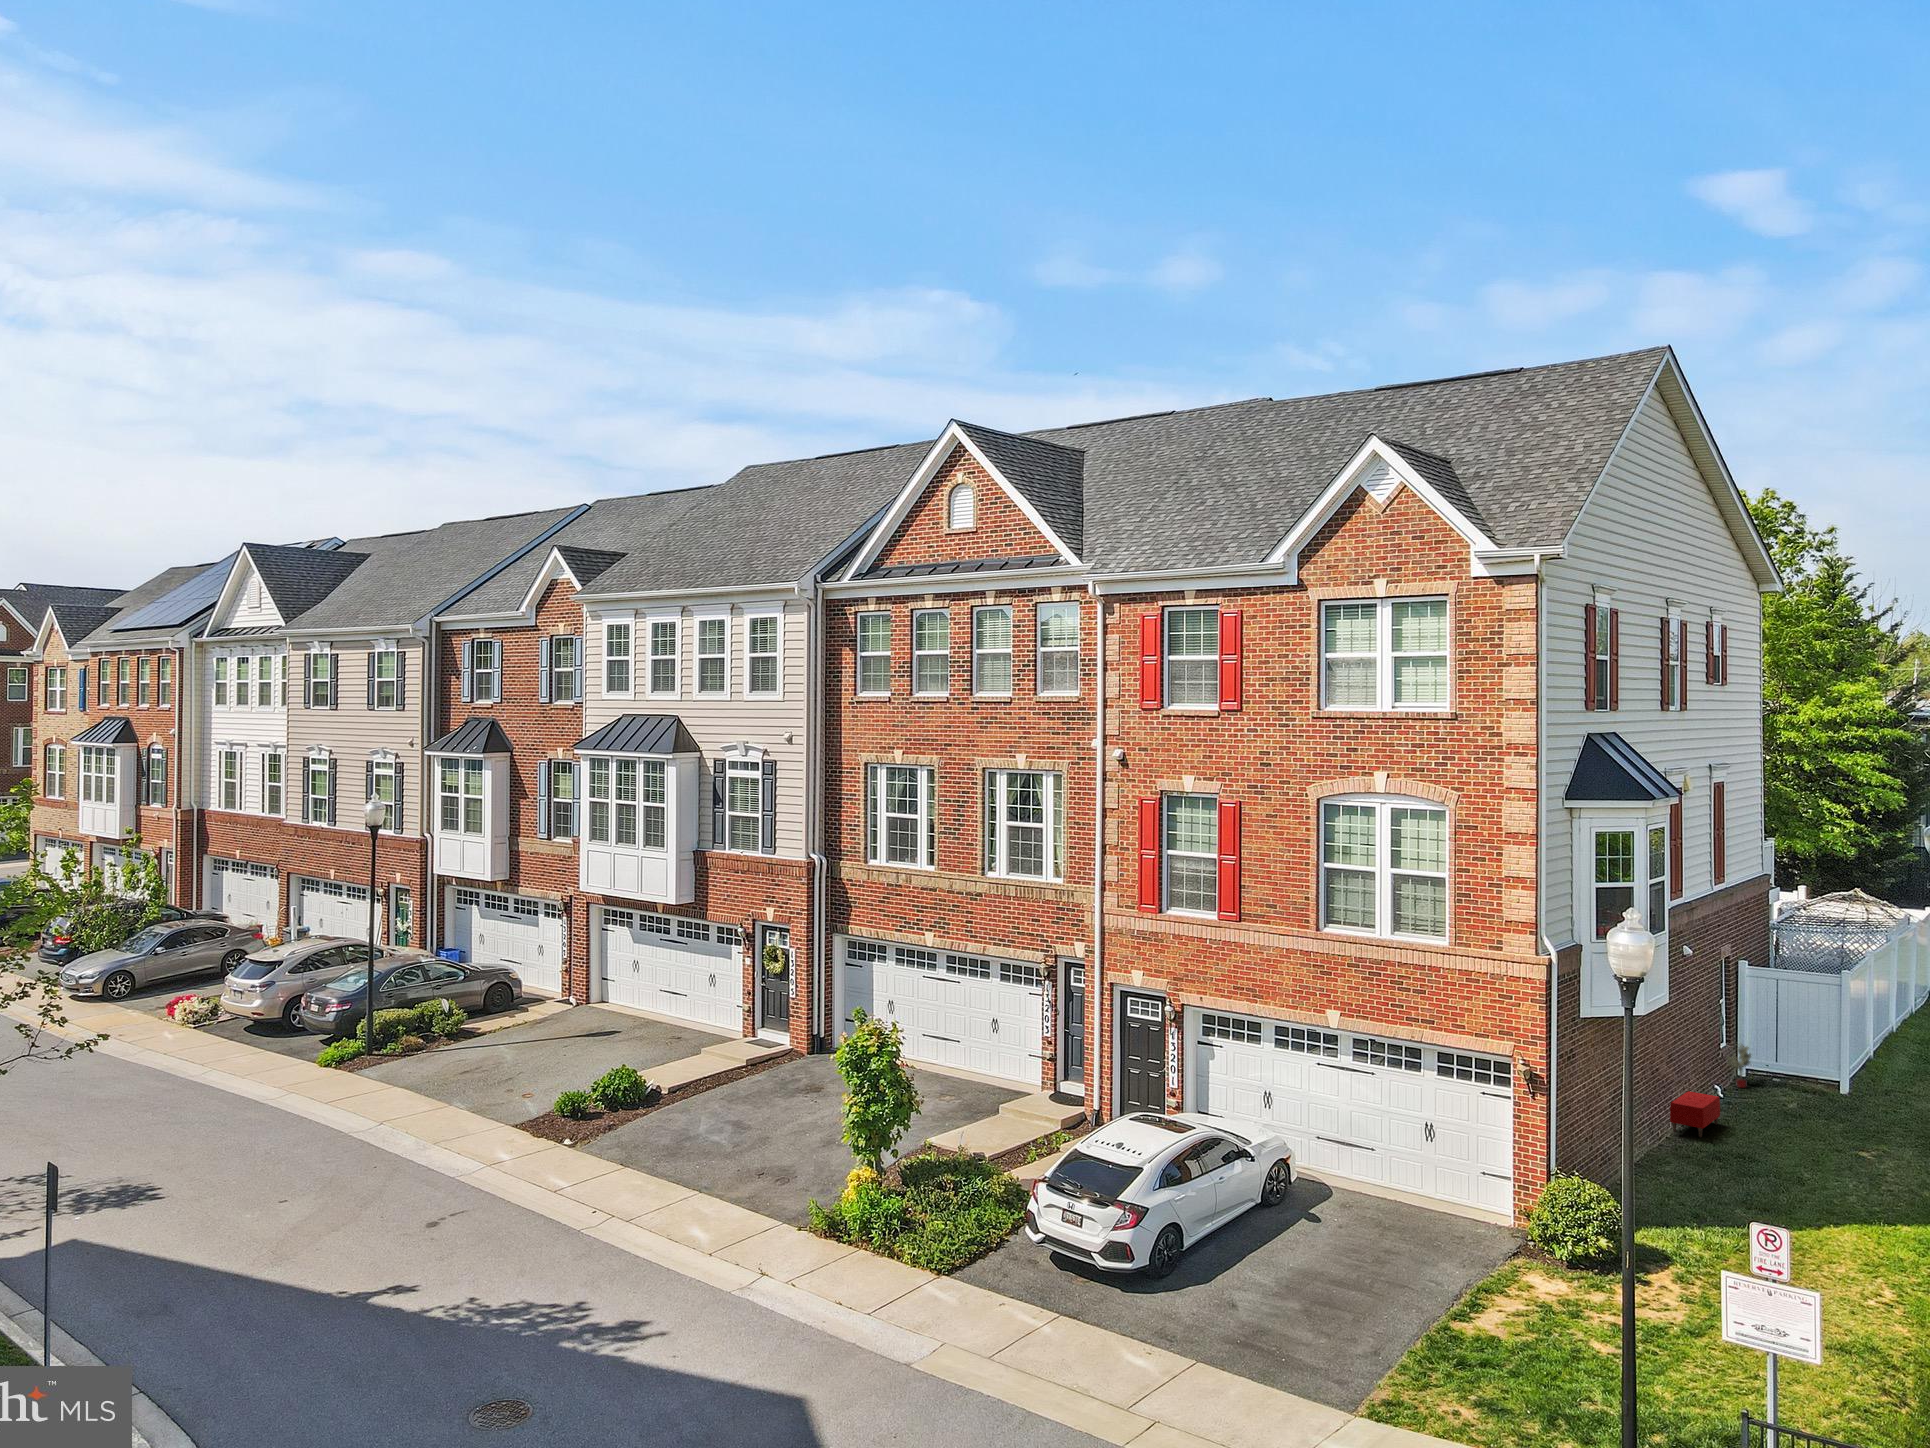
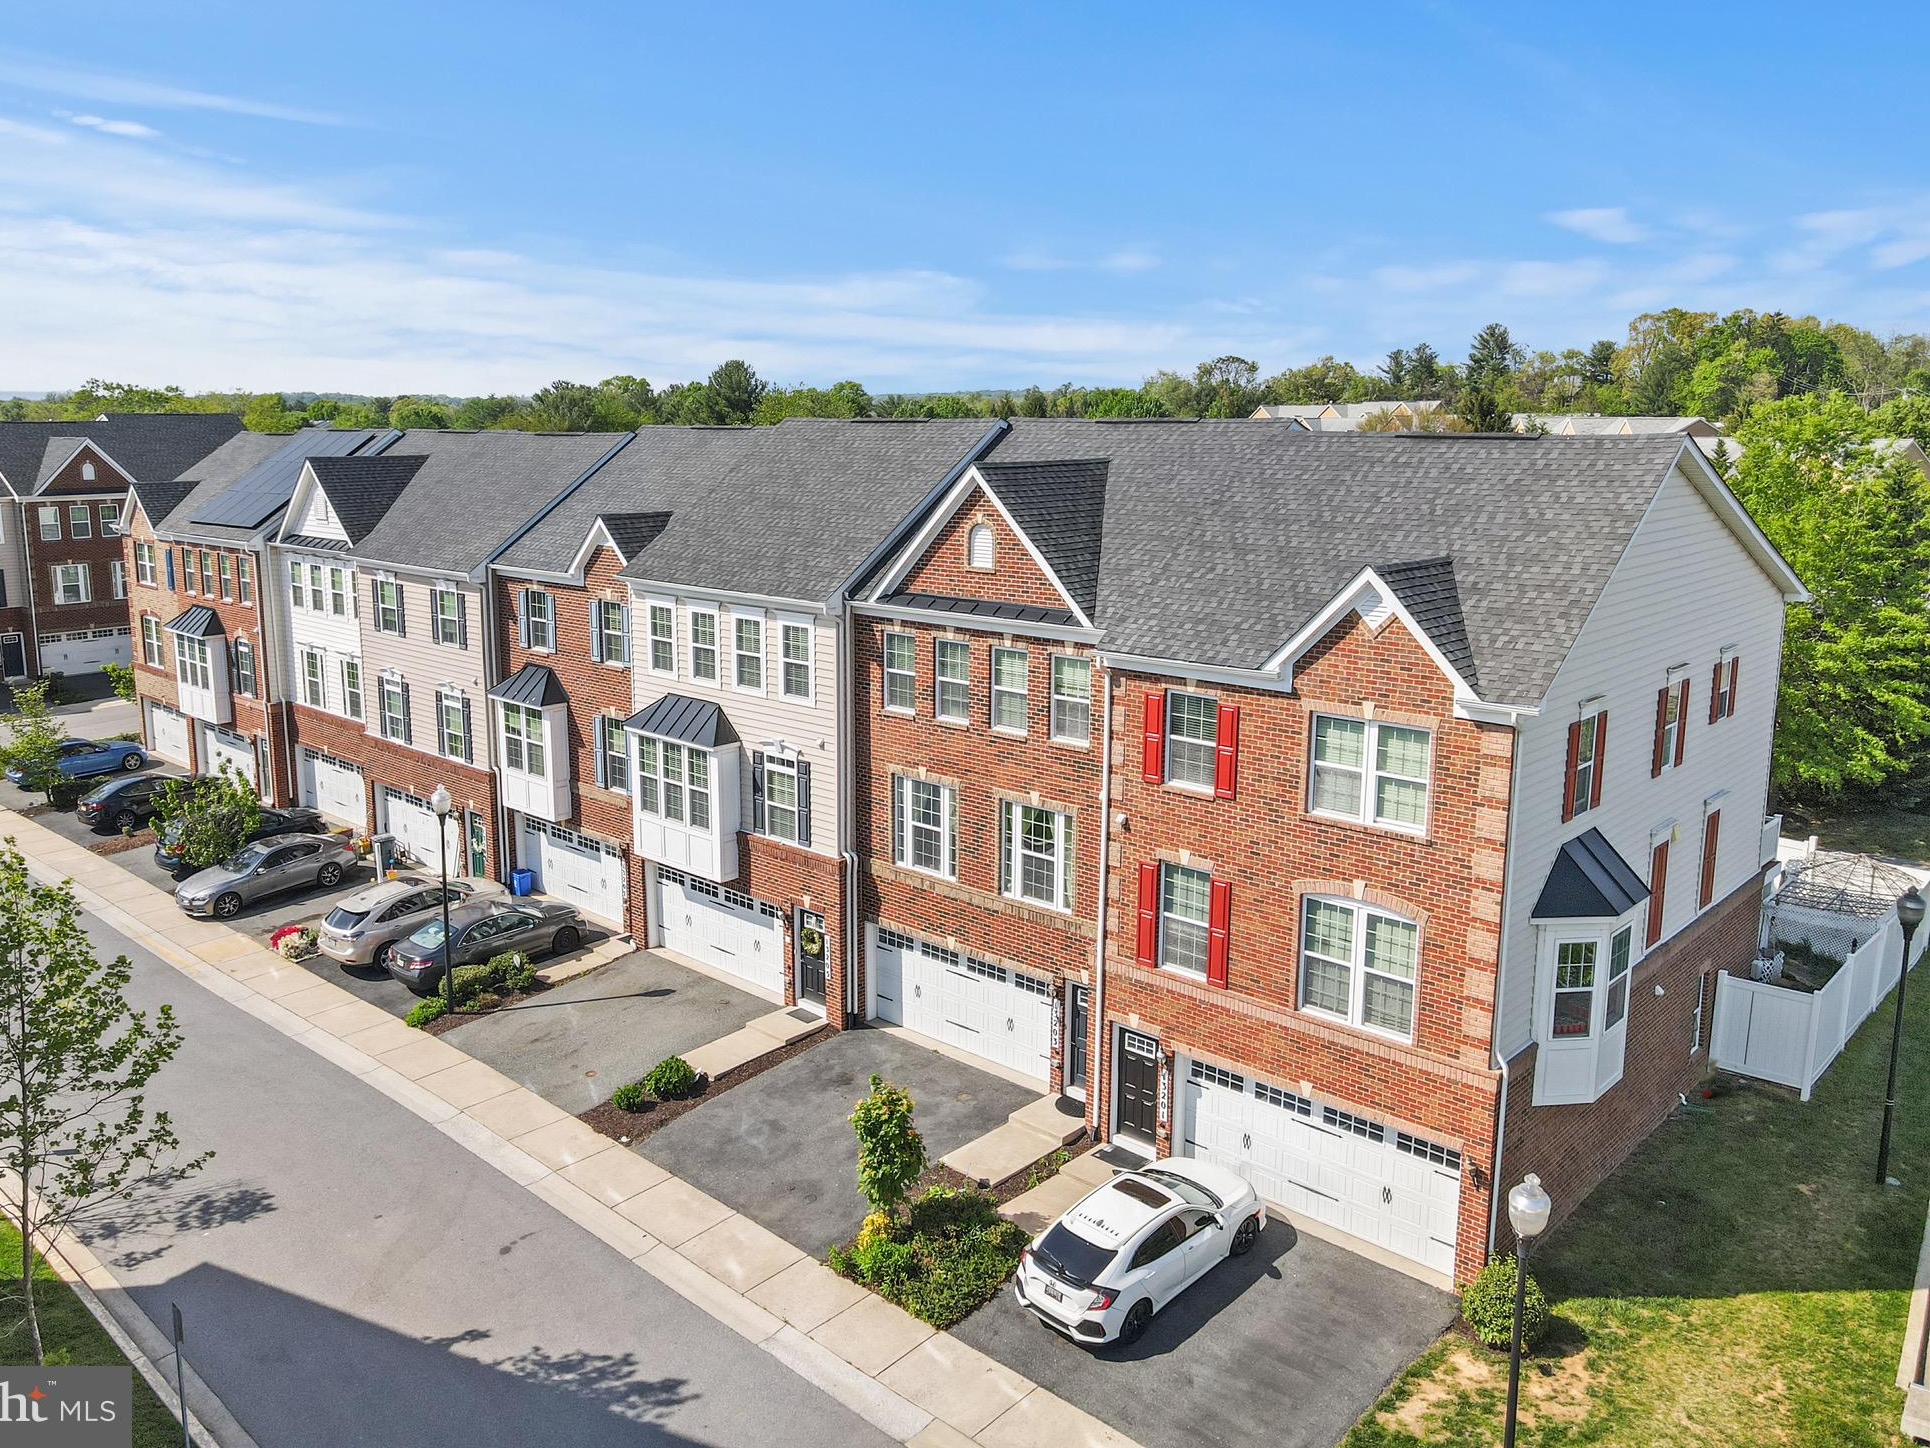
bench: present [1670,1091,1720,1137] -> none [1623,1119,1673,1170]

